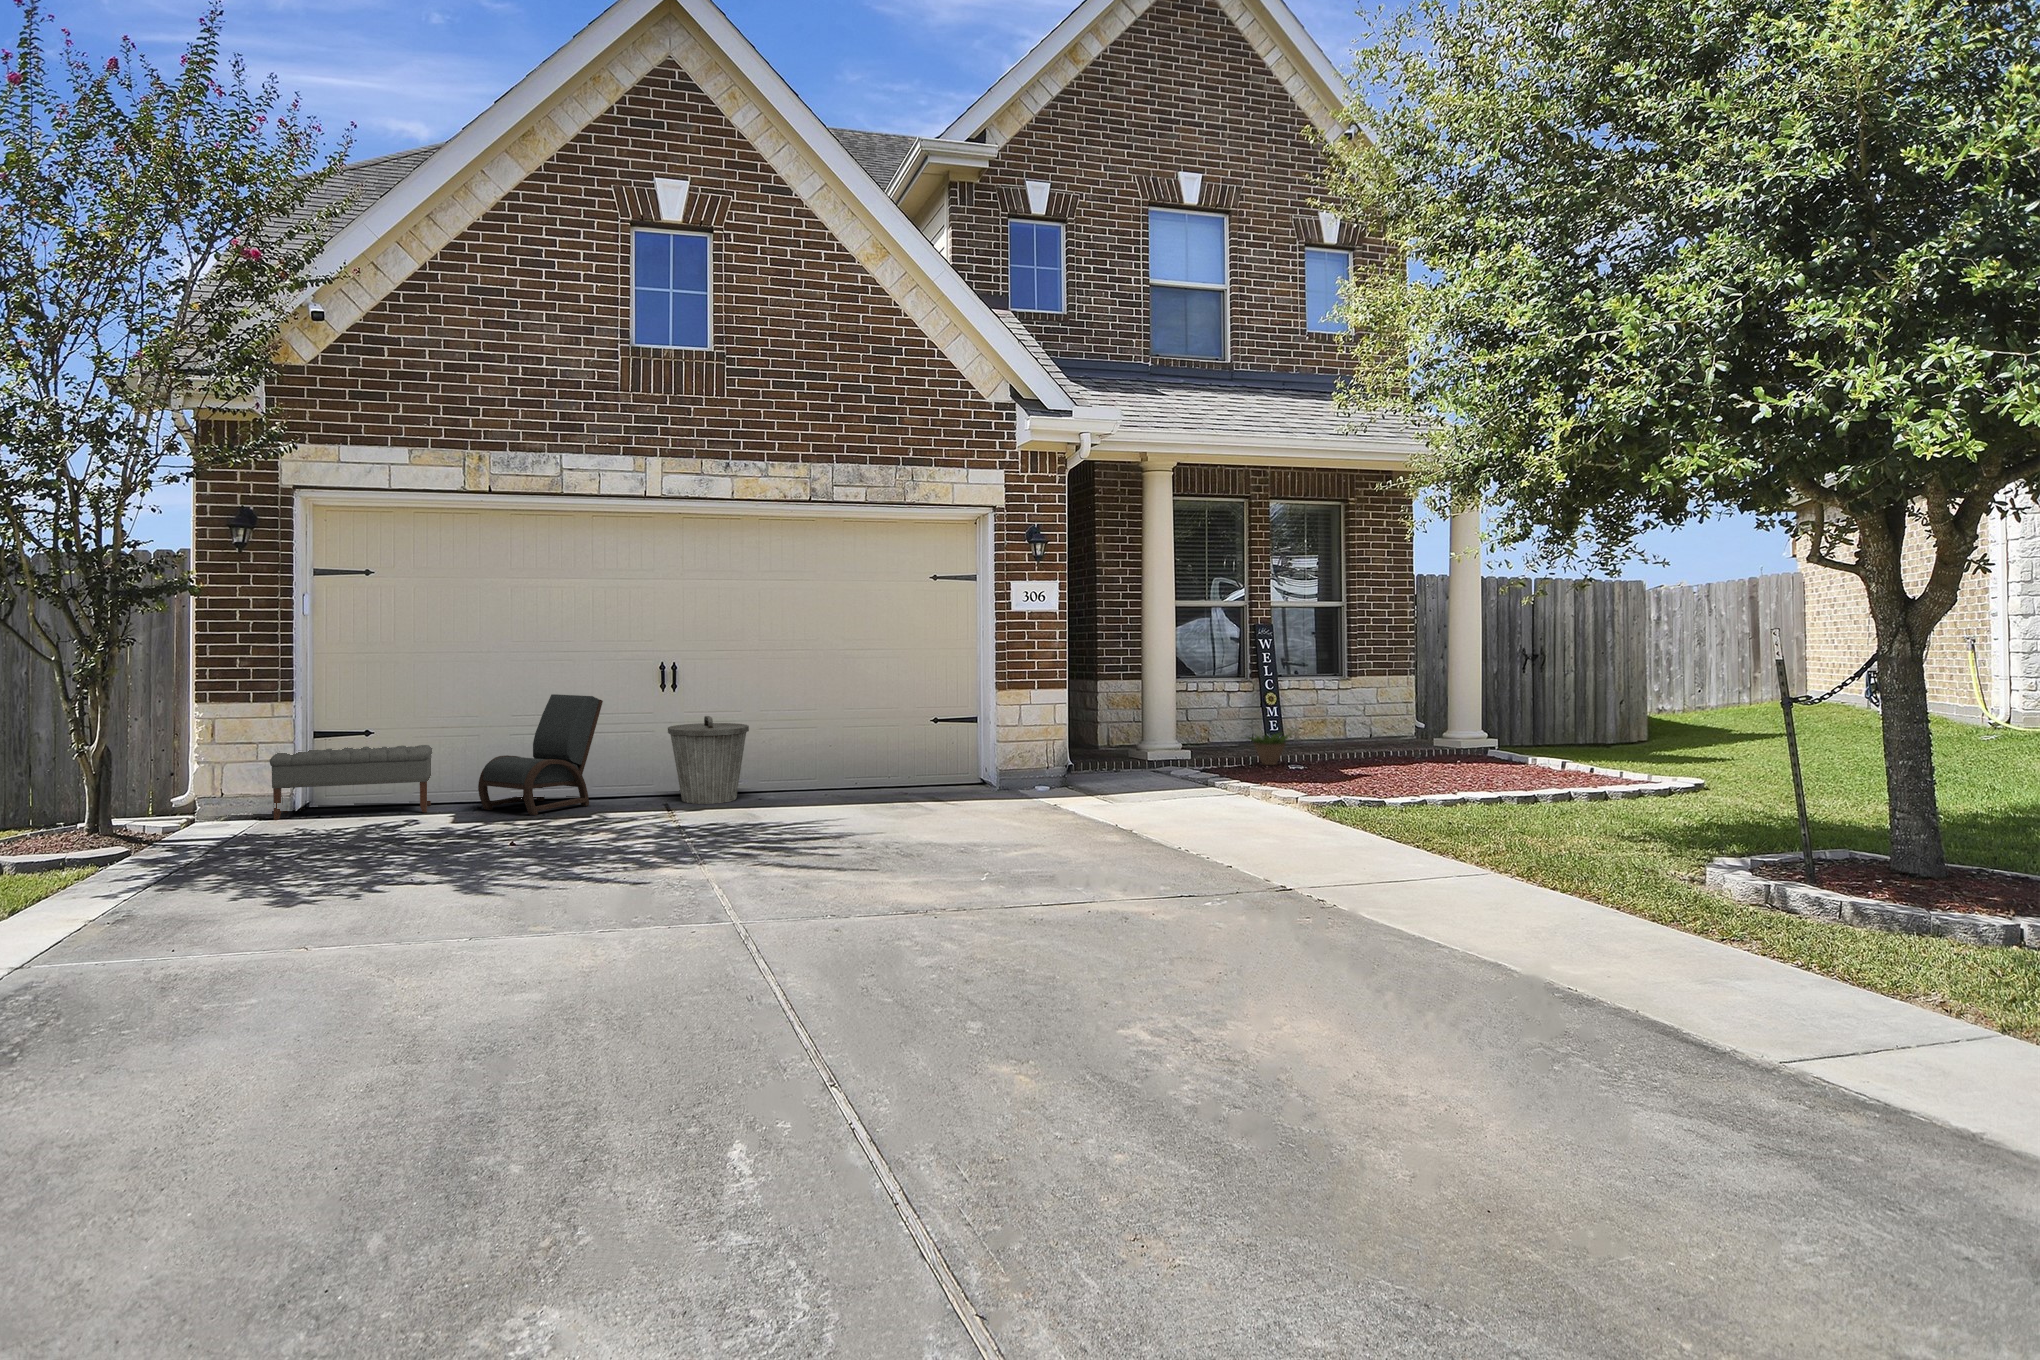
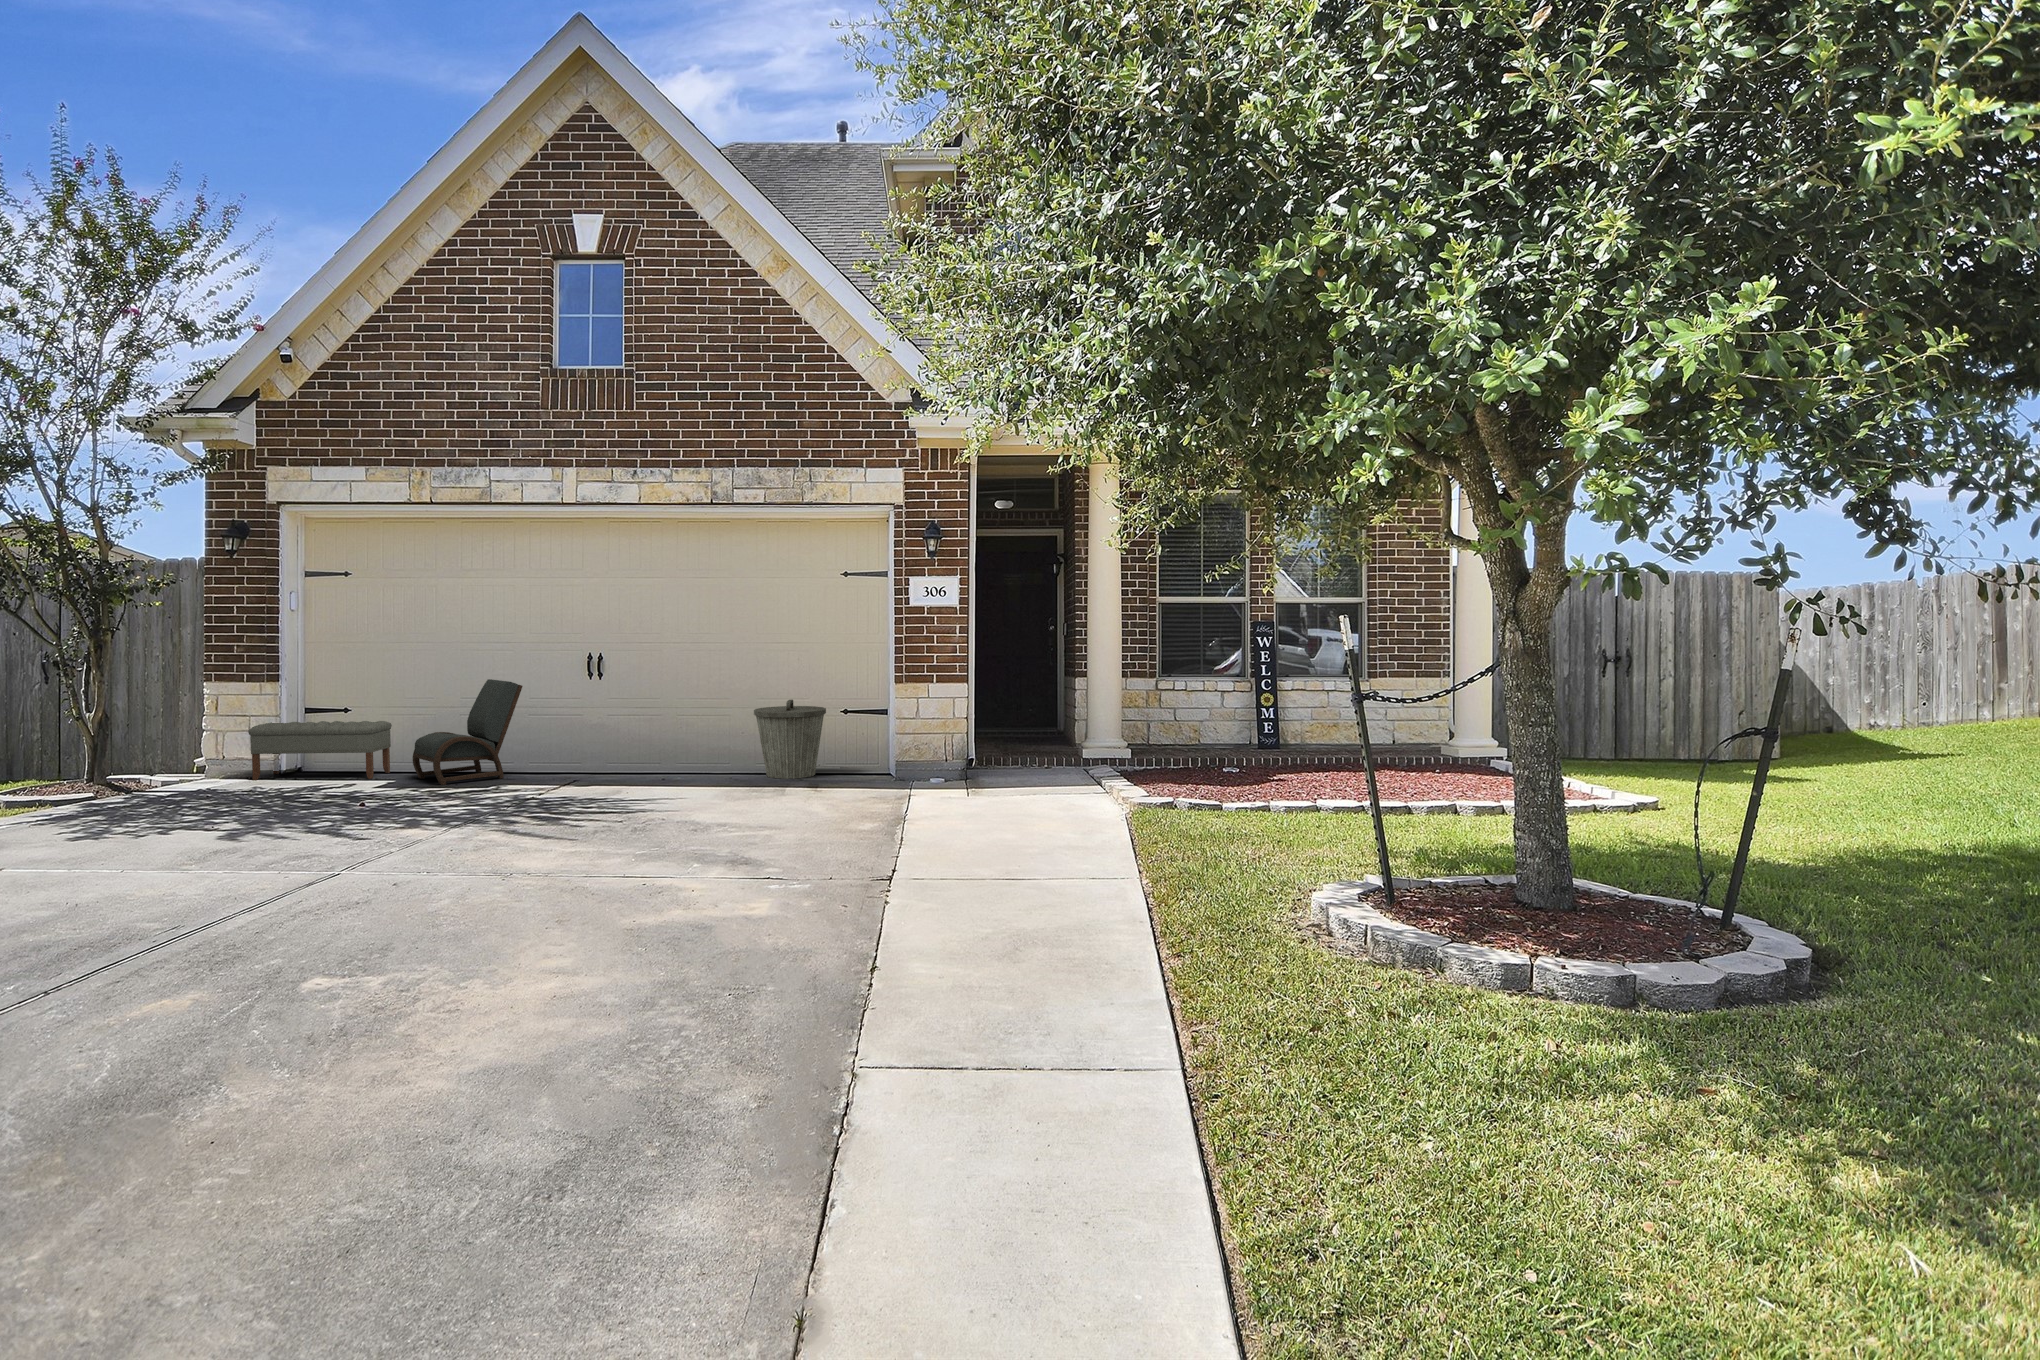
trash can: present [668,716,749,804] -> present [754,700,826,779]
decorative plant: present [1248,733,1289,765] -> none [1175,730,1238,764]

